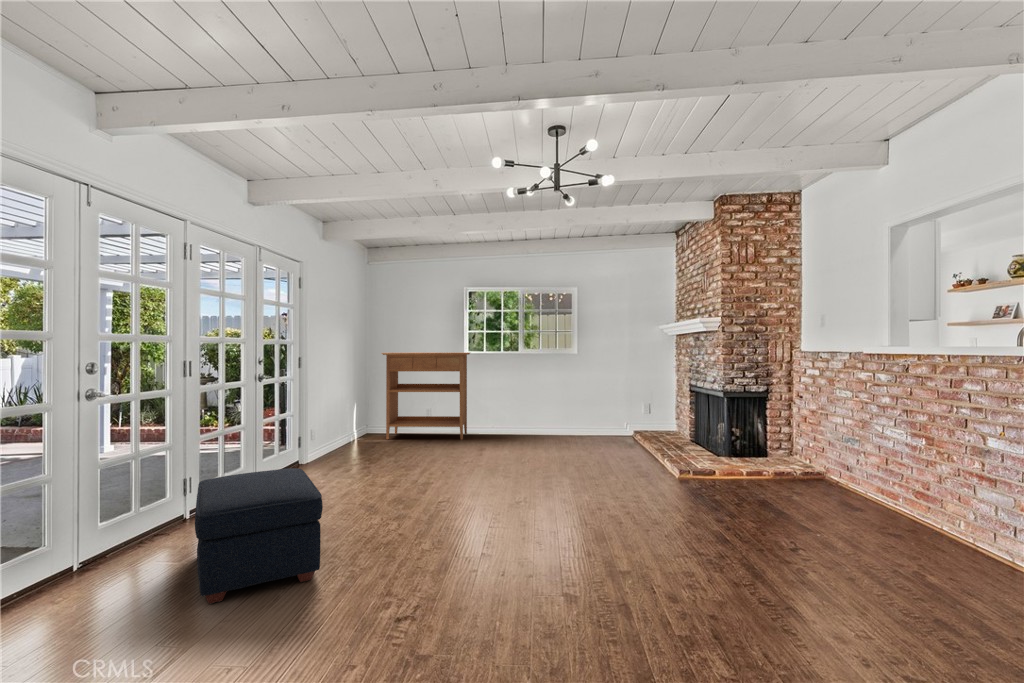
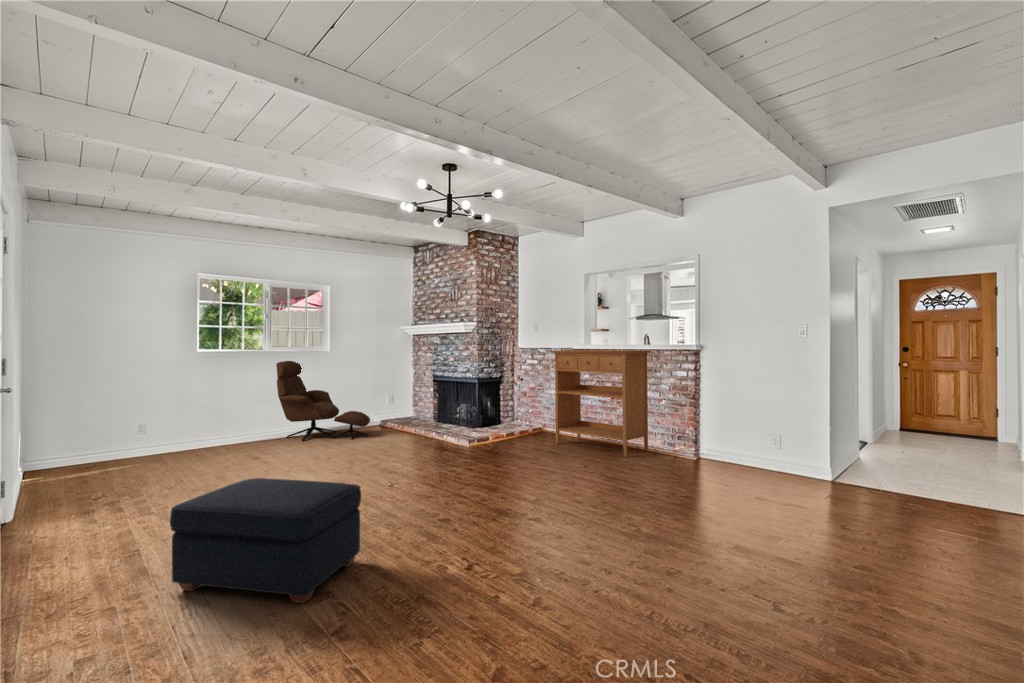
console table: present [382,353,470,440] -> present [549,350,651,457]
lounge chair: none [518,362,604,447] -> present [276,361,370,441]

